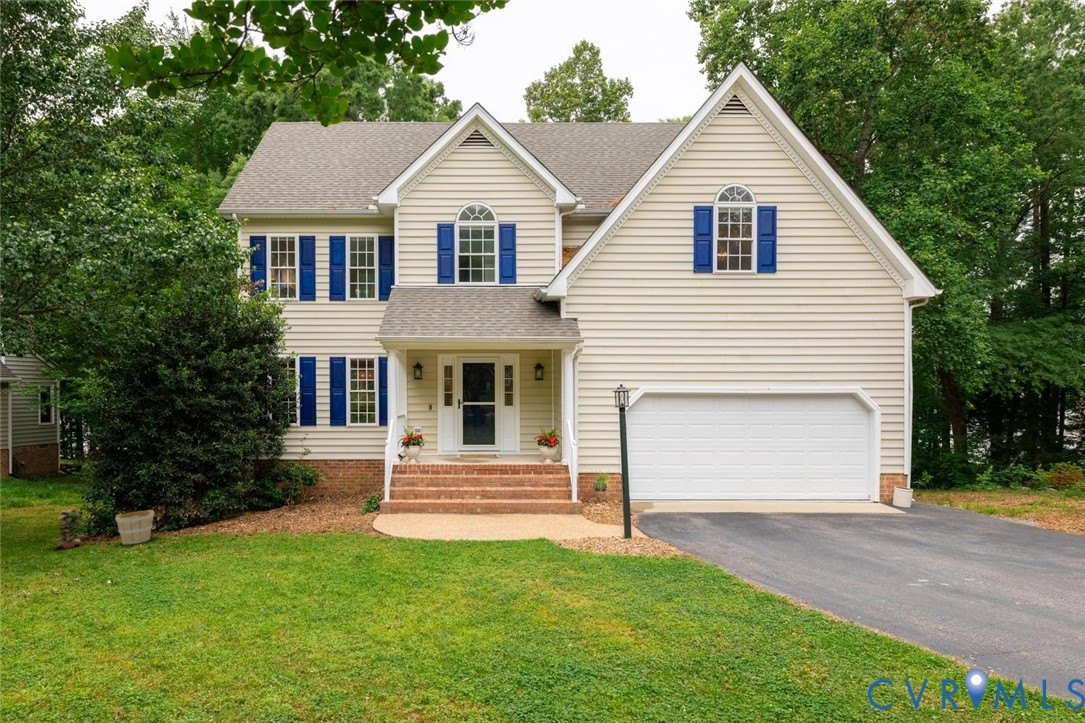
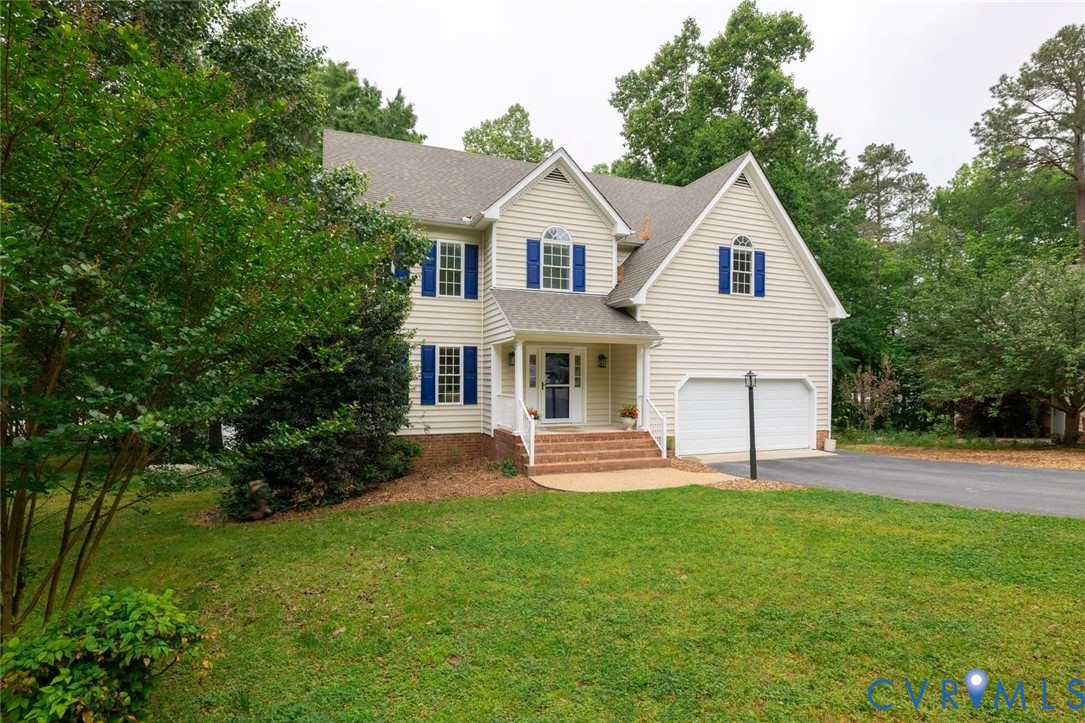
wooden bucket: present [116,510,154,545] -> none [311,479,344,511]

